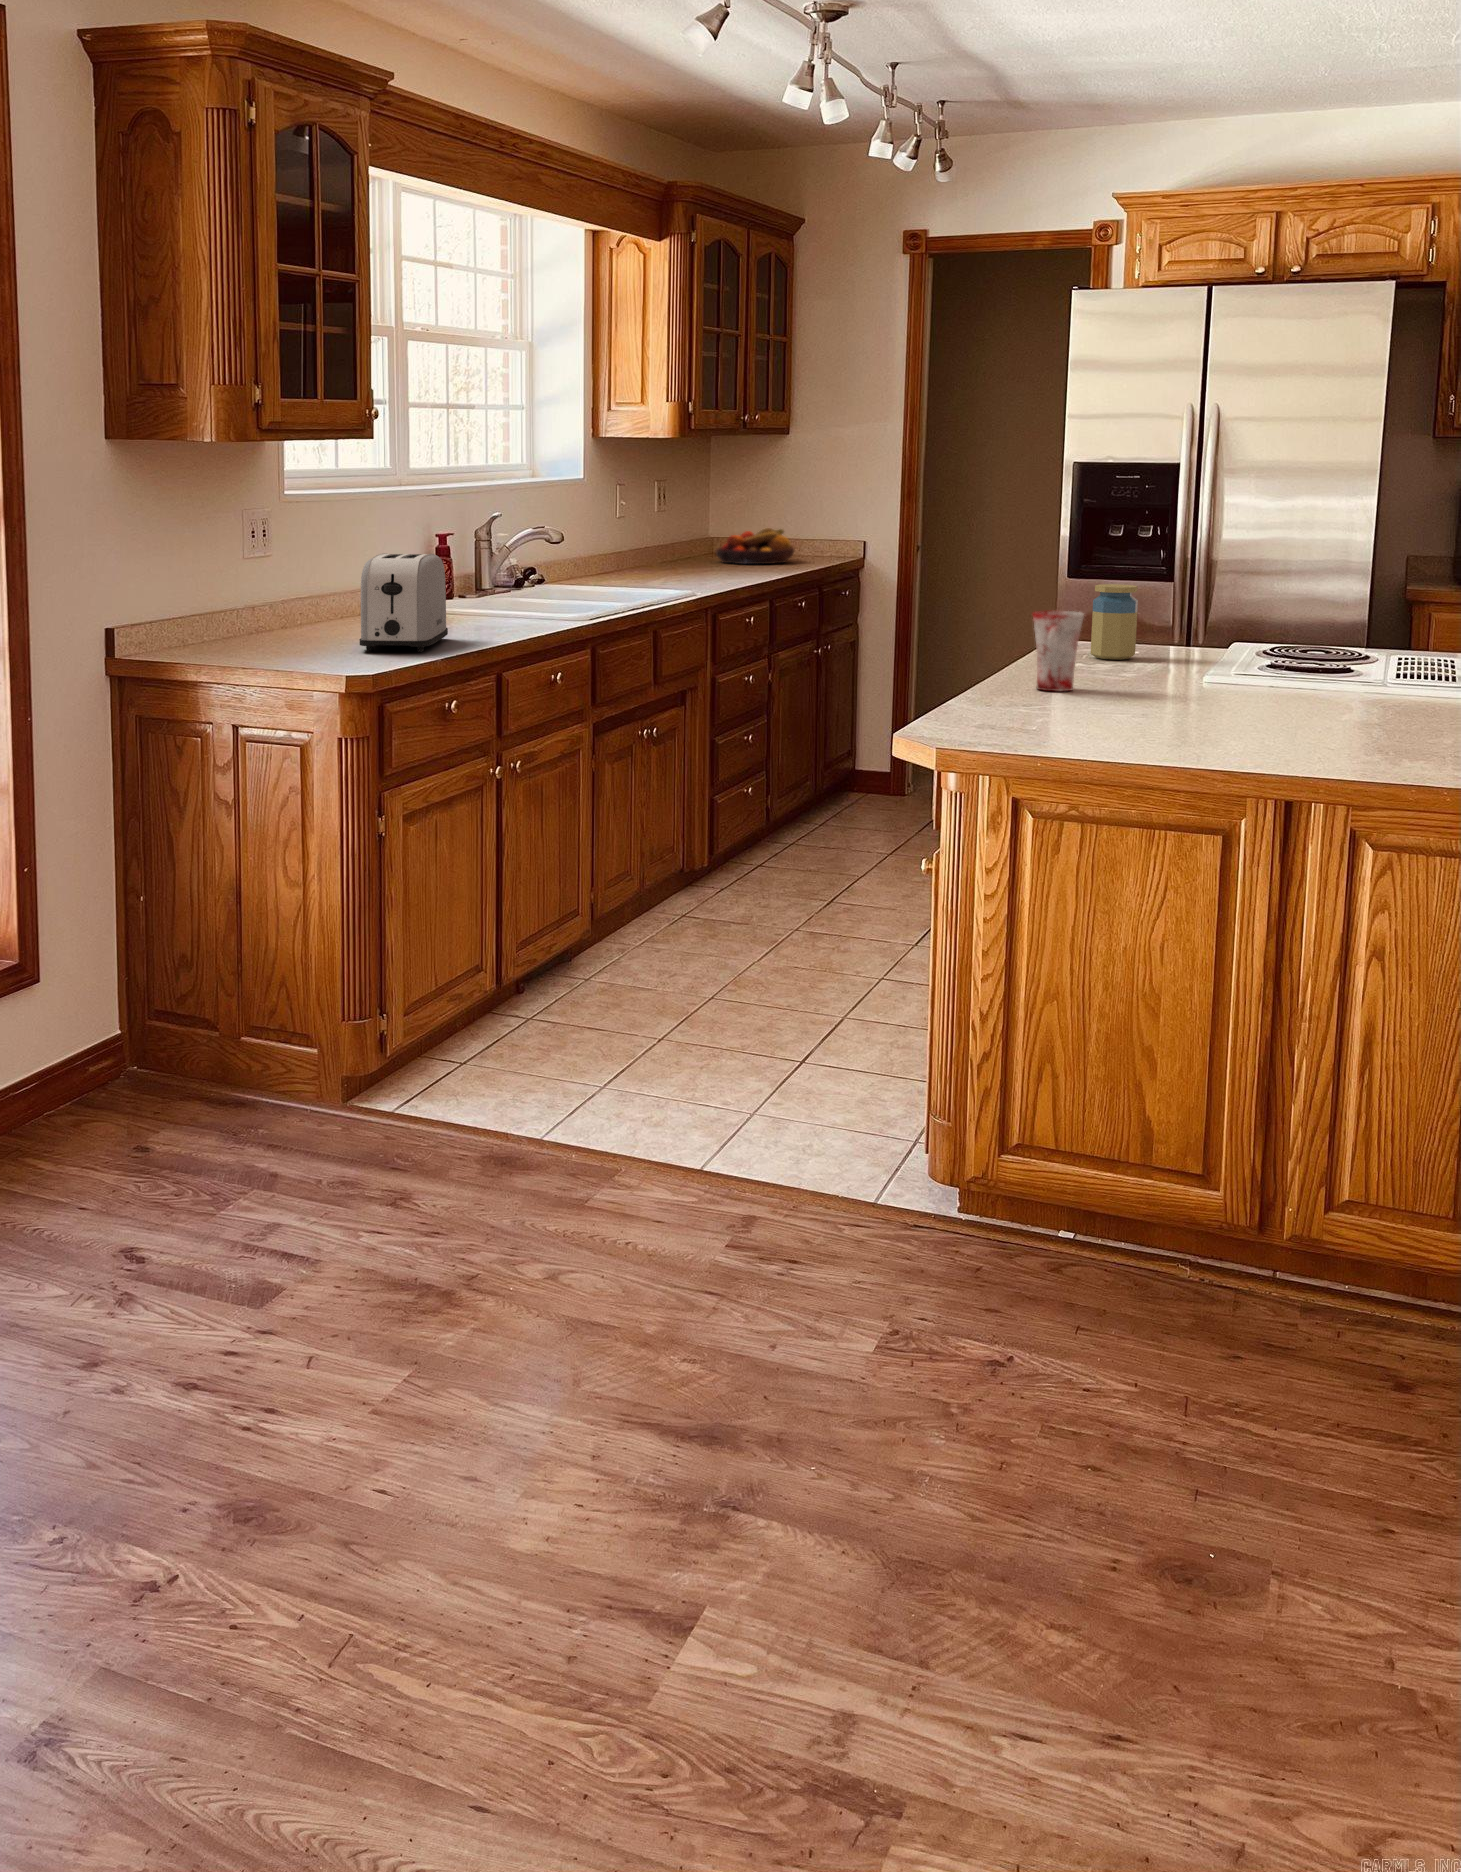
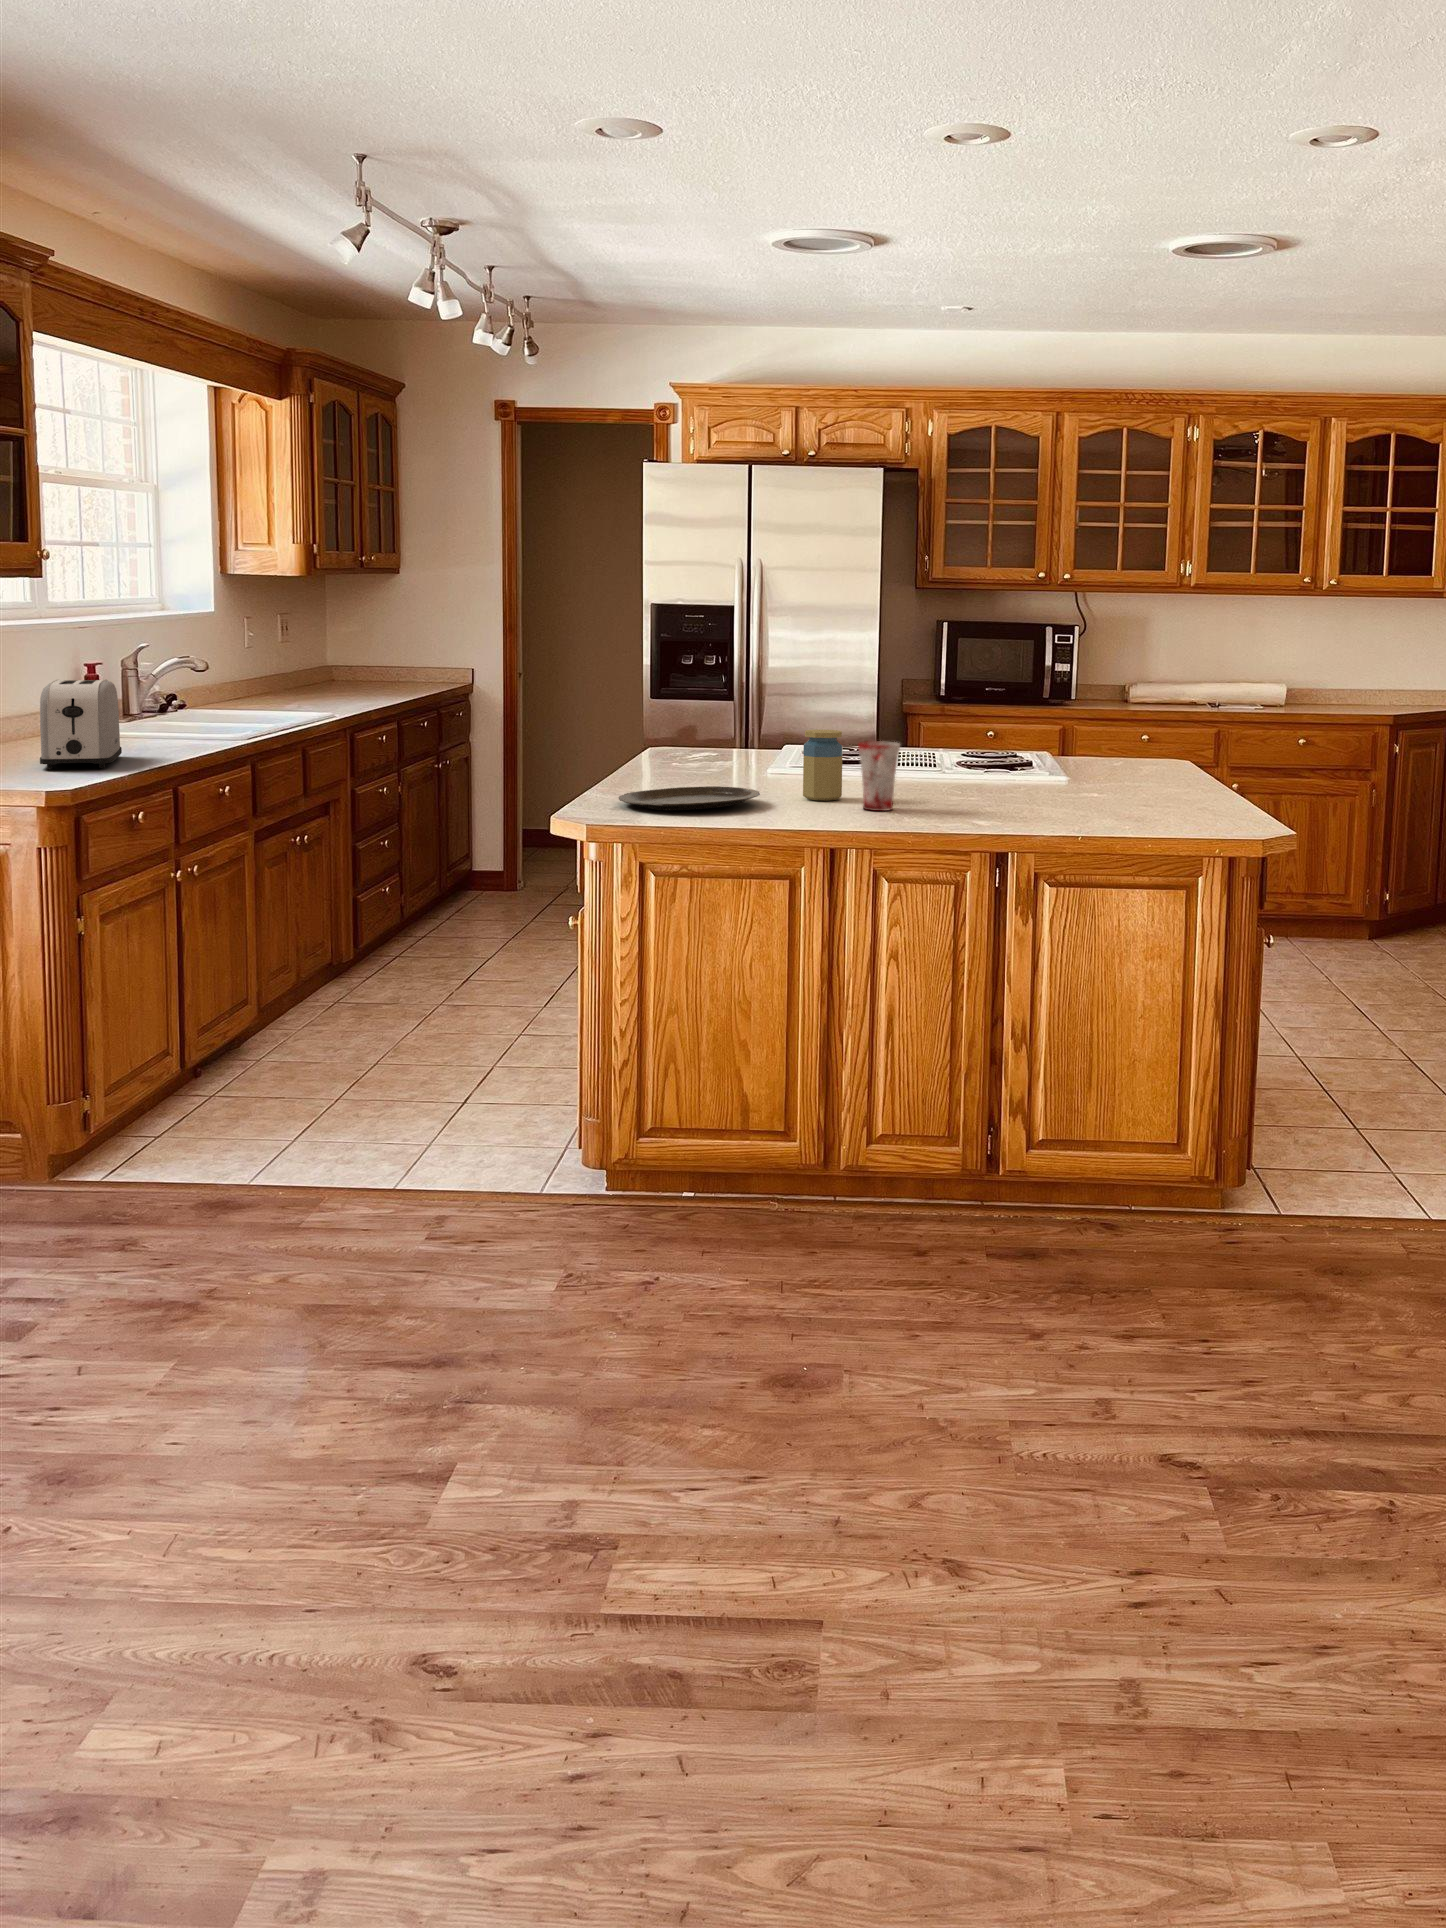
fruit bowl: present [715,528,794,564] -> none [340,654,413,686]
jar: present [1091,584,1138,660] -> present [803,729,843,801]
mug: present [1032,611,1084,691] -> present [858,741,900,811]
plate: none [992,702,1189,734] -> present [619,786,760,811]

